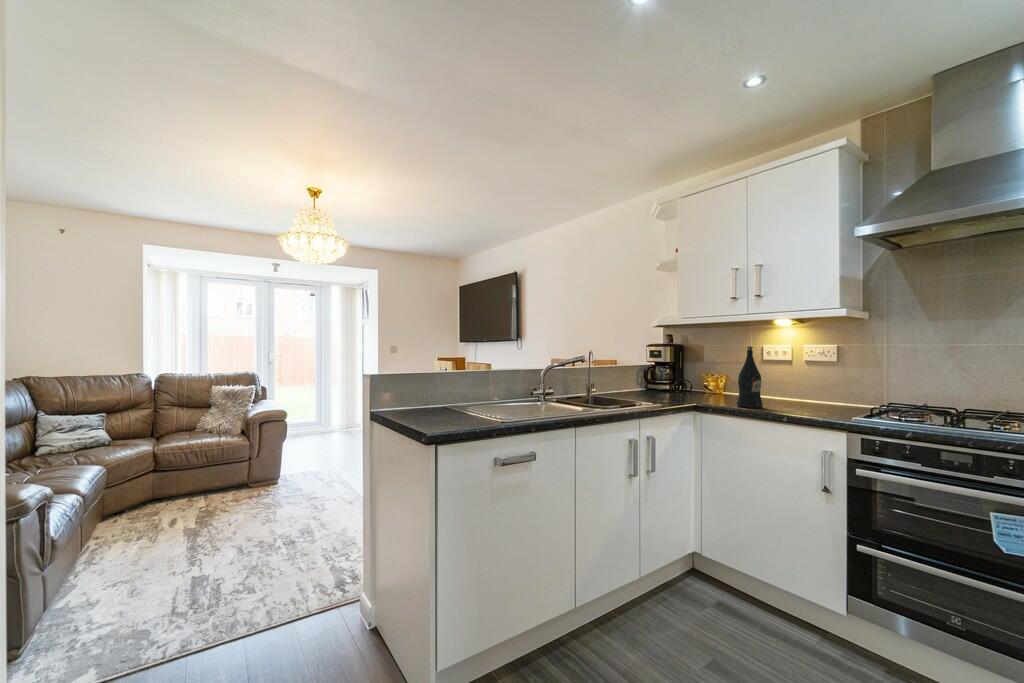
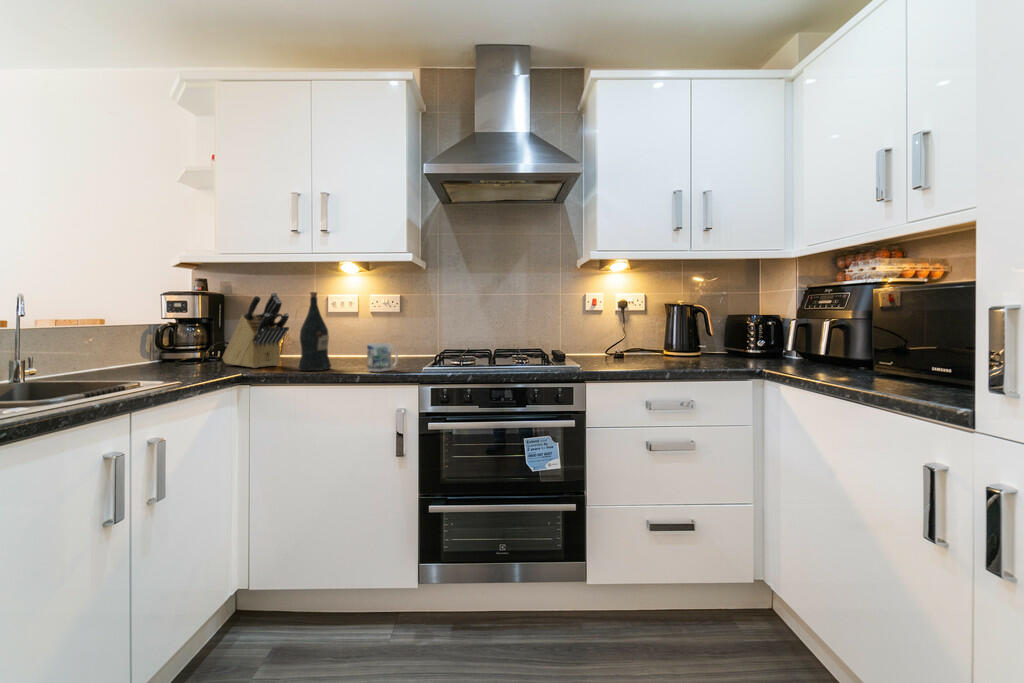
knife block: none [683,346,730,401] -> present [222,293,289,368]
mug: none [795,390,826,415] -> present [367,343,398,372]

